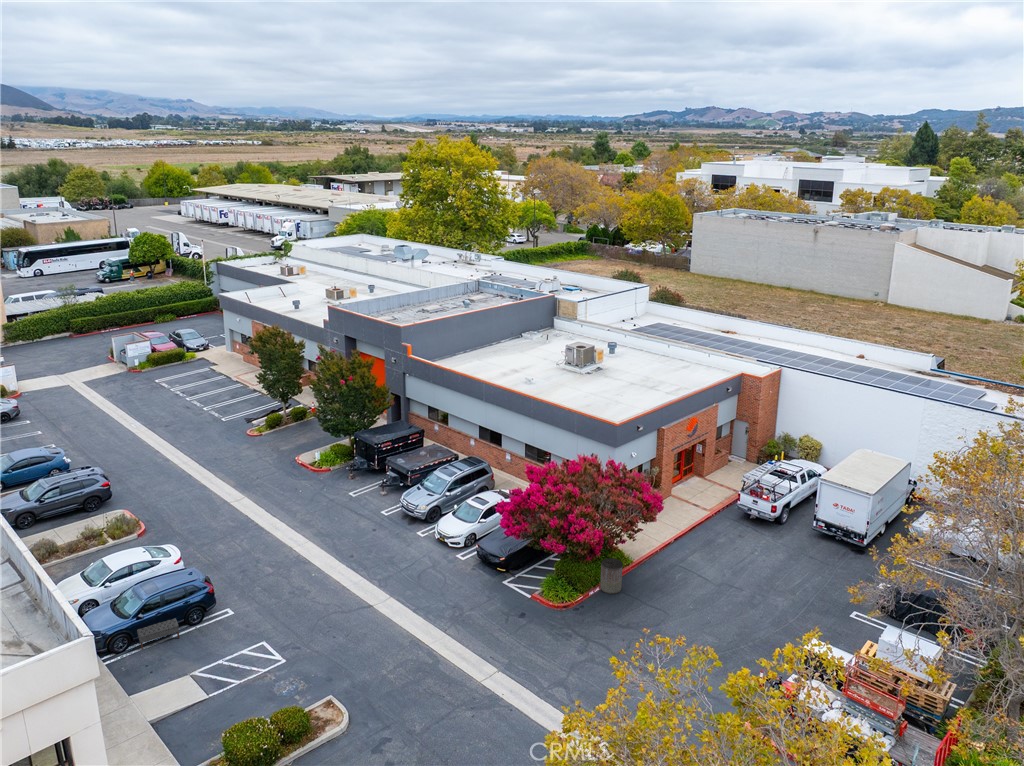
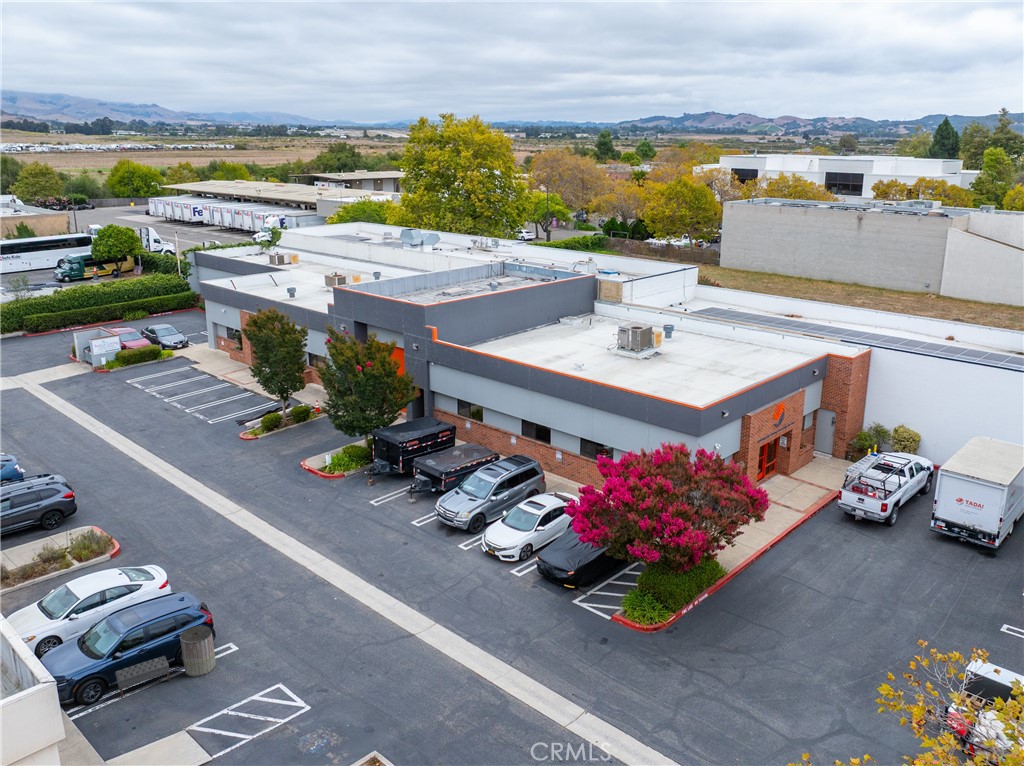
trash can: present [600,558,623,594] -> present [180,626,216,677]

